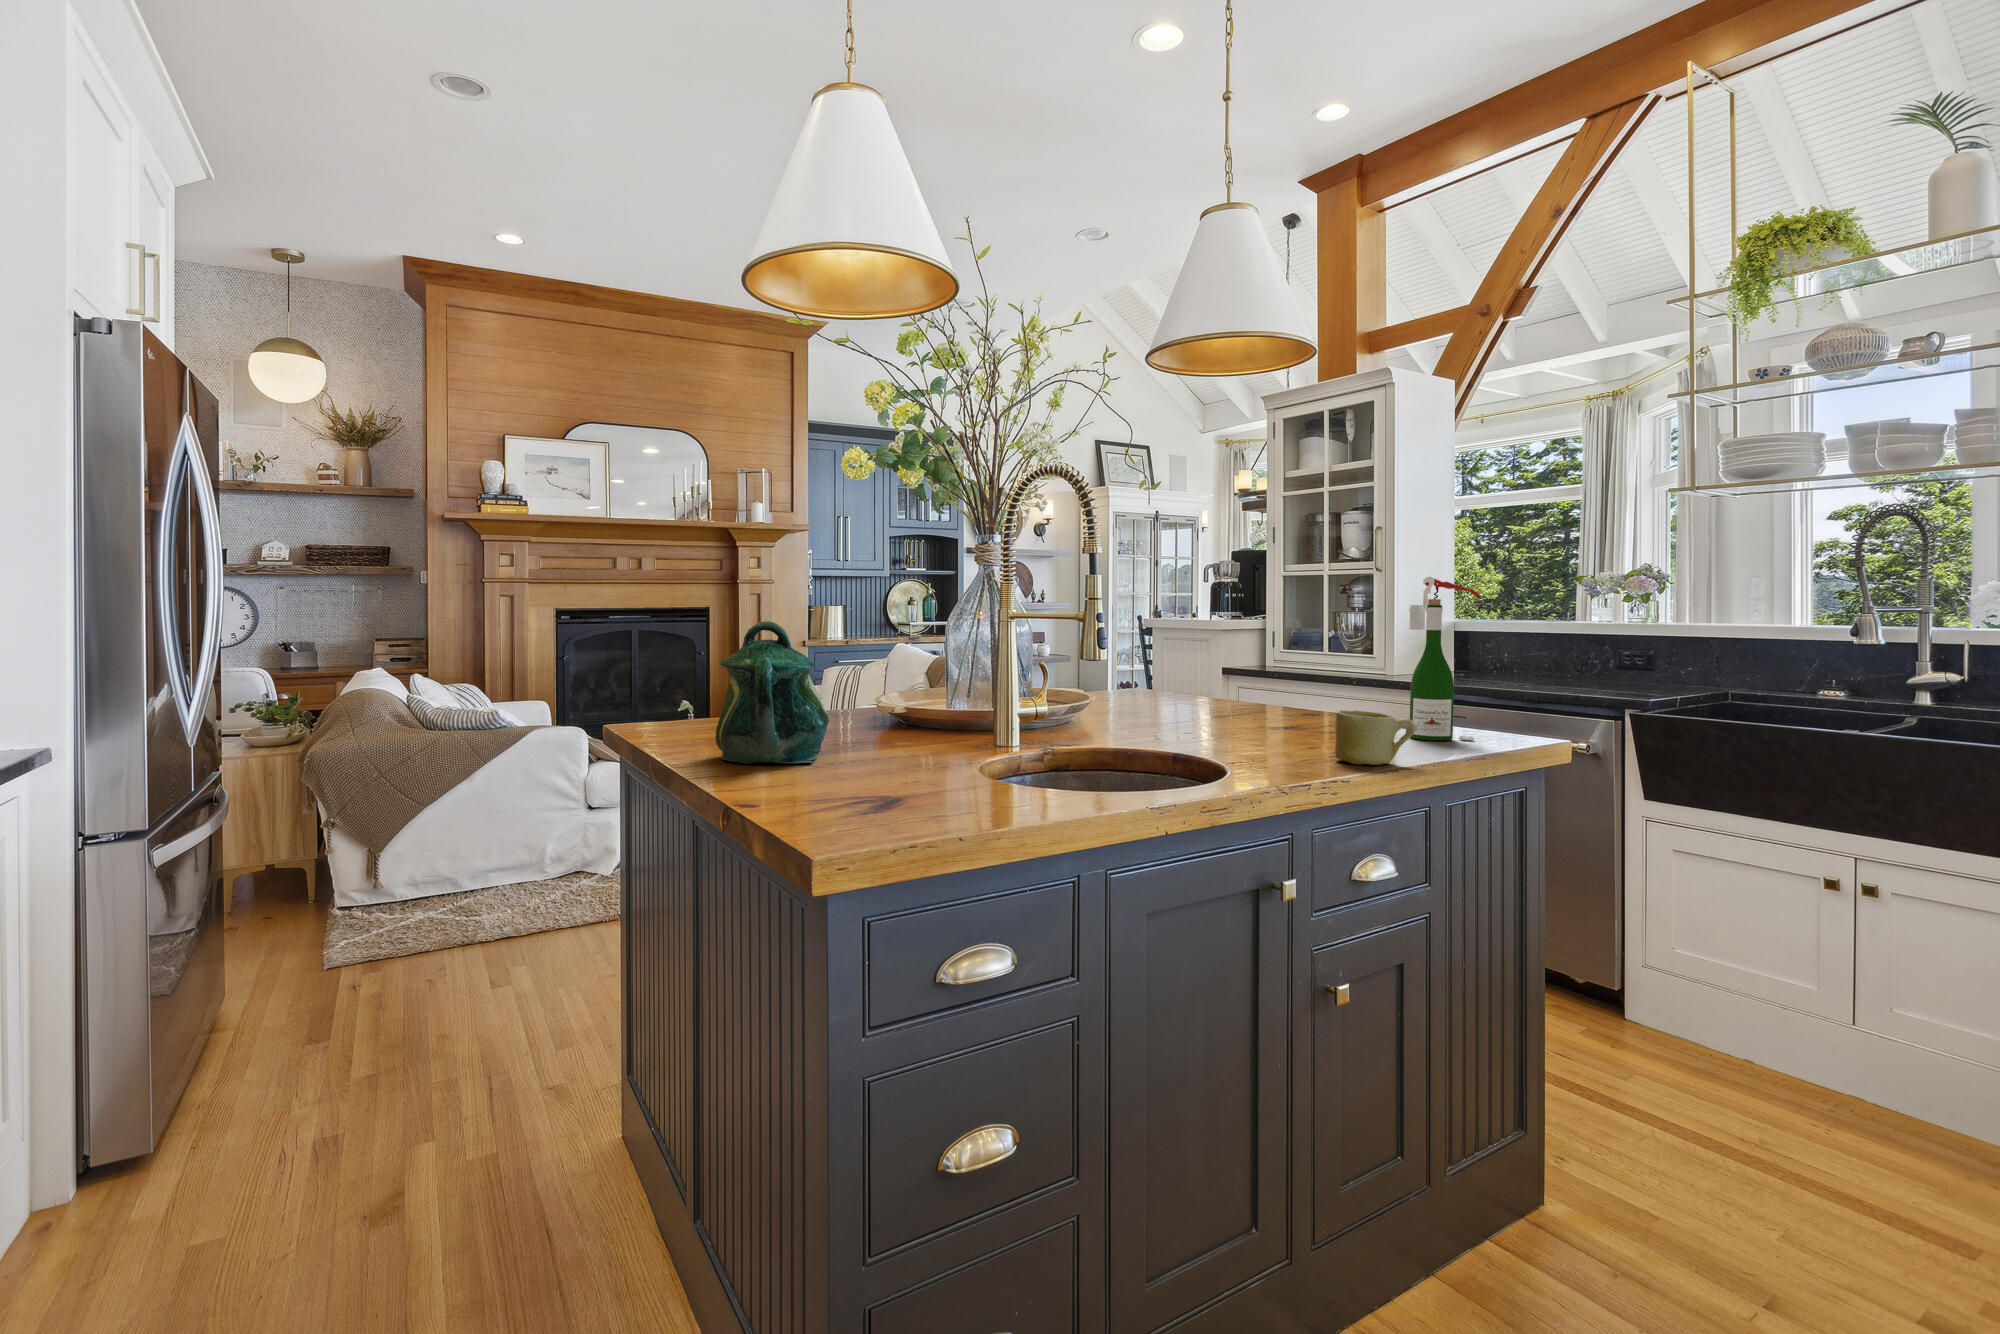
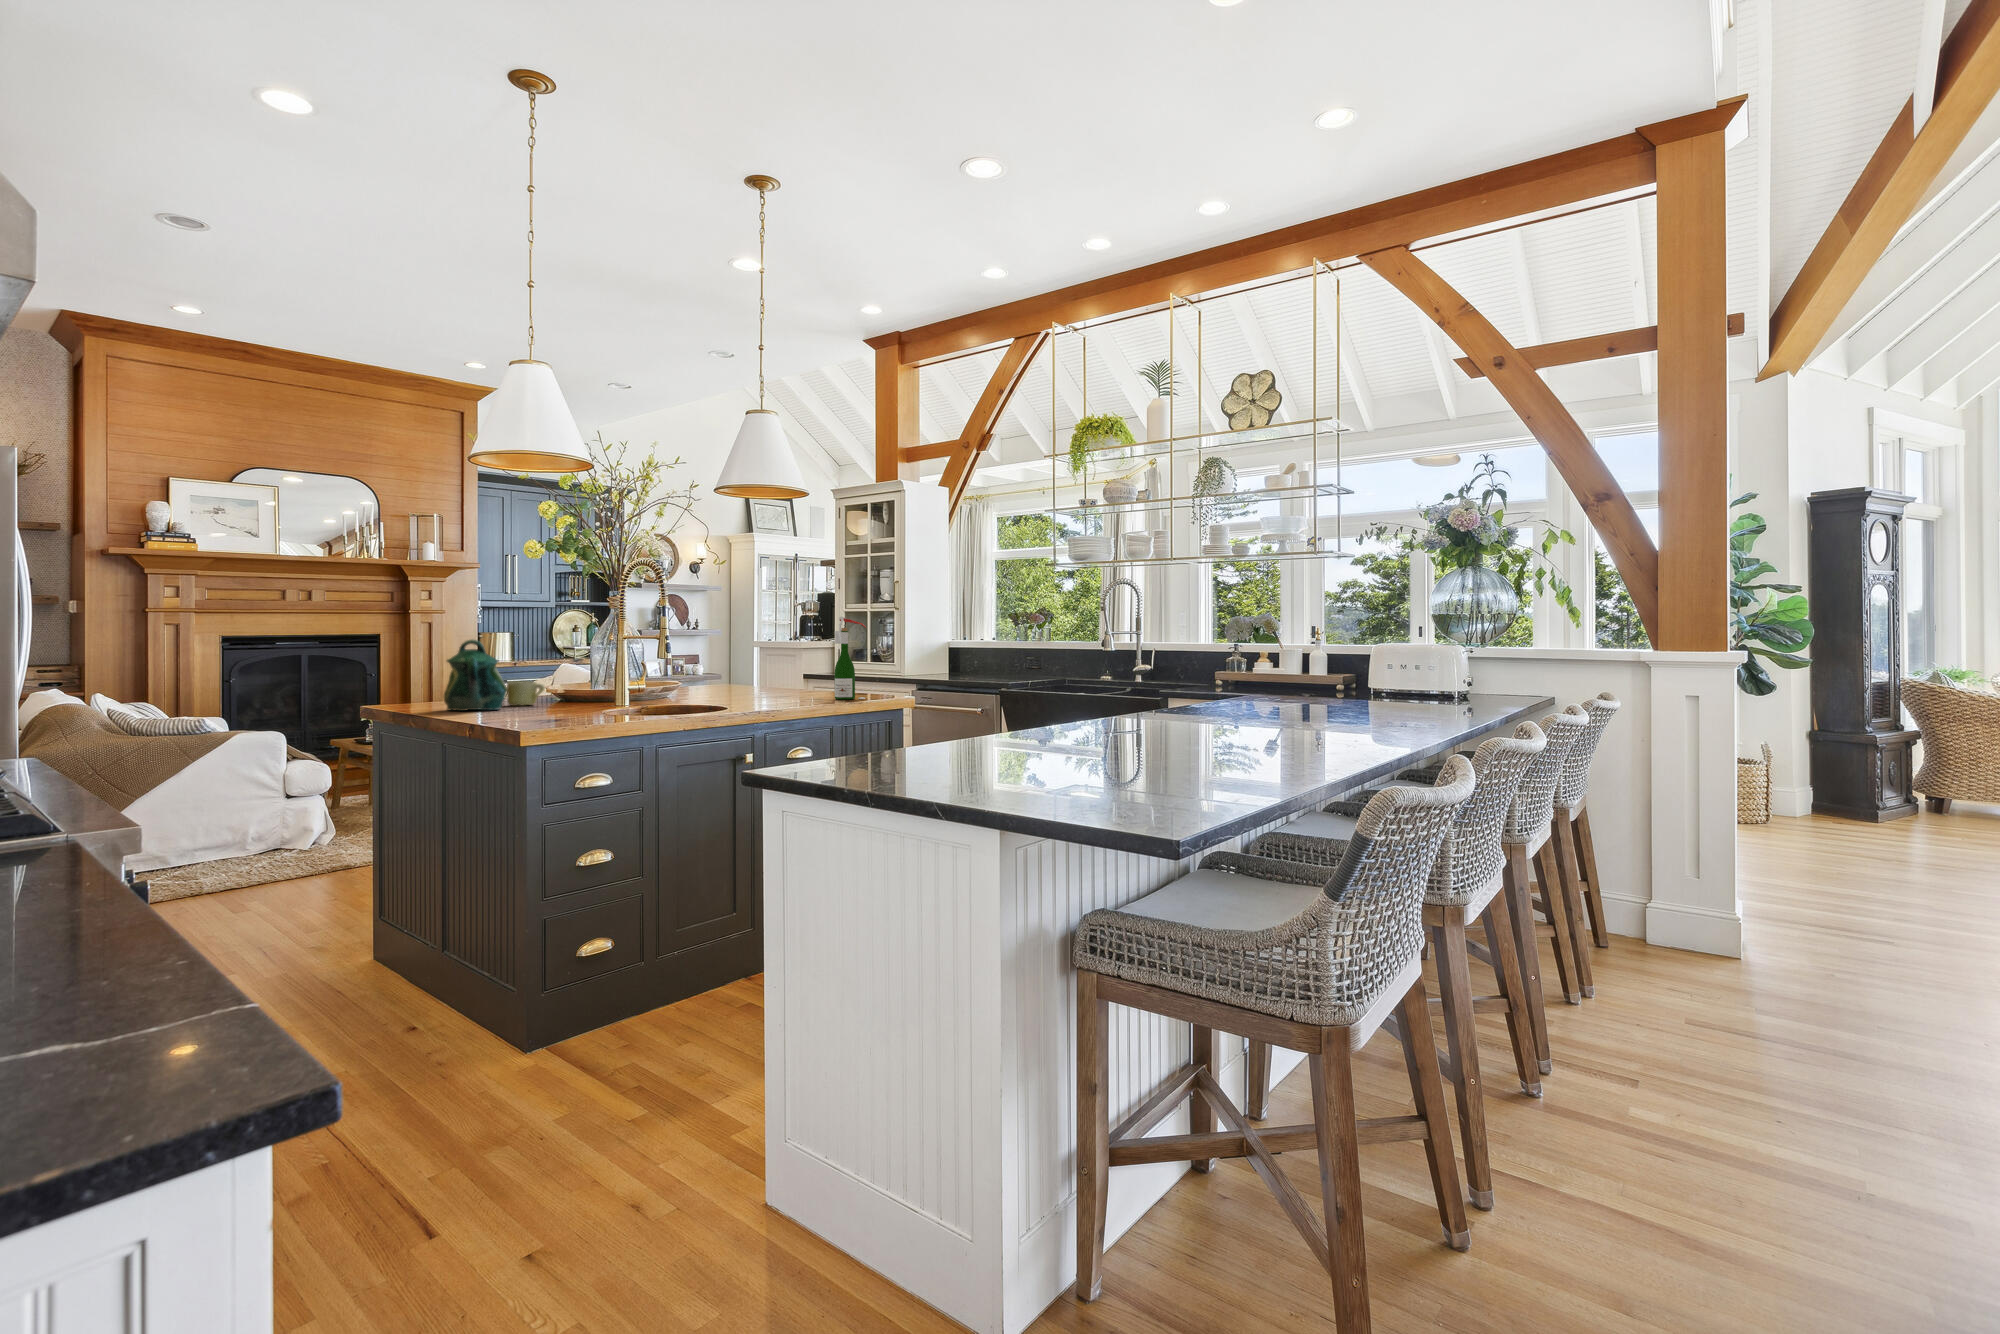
mug: present [1335,710,1416,765] -> present [507,681,545,706]

